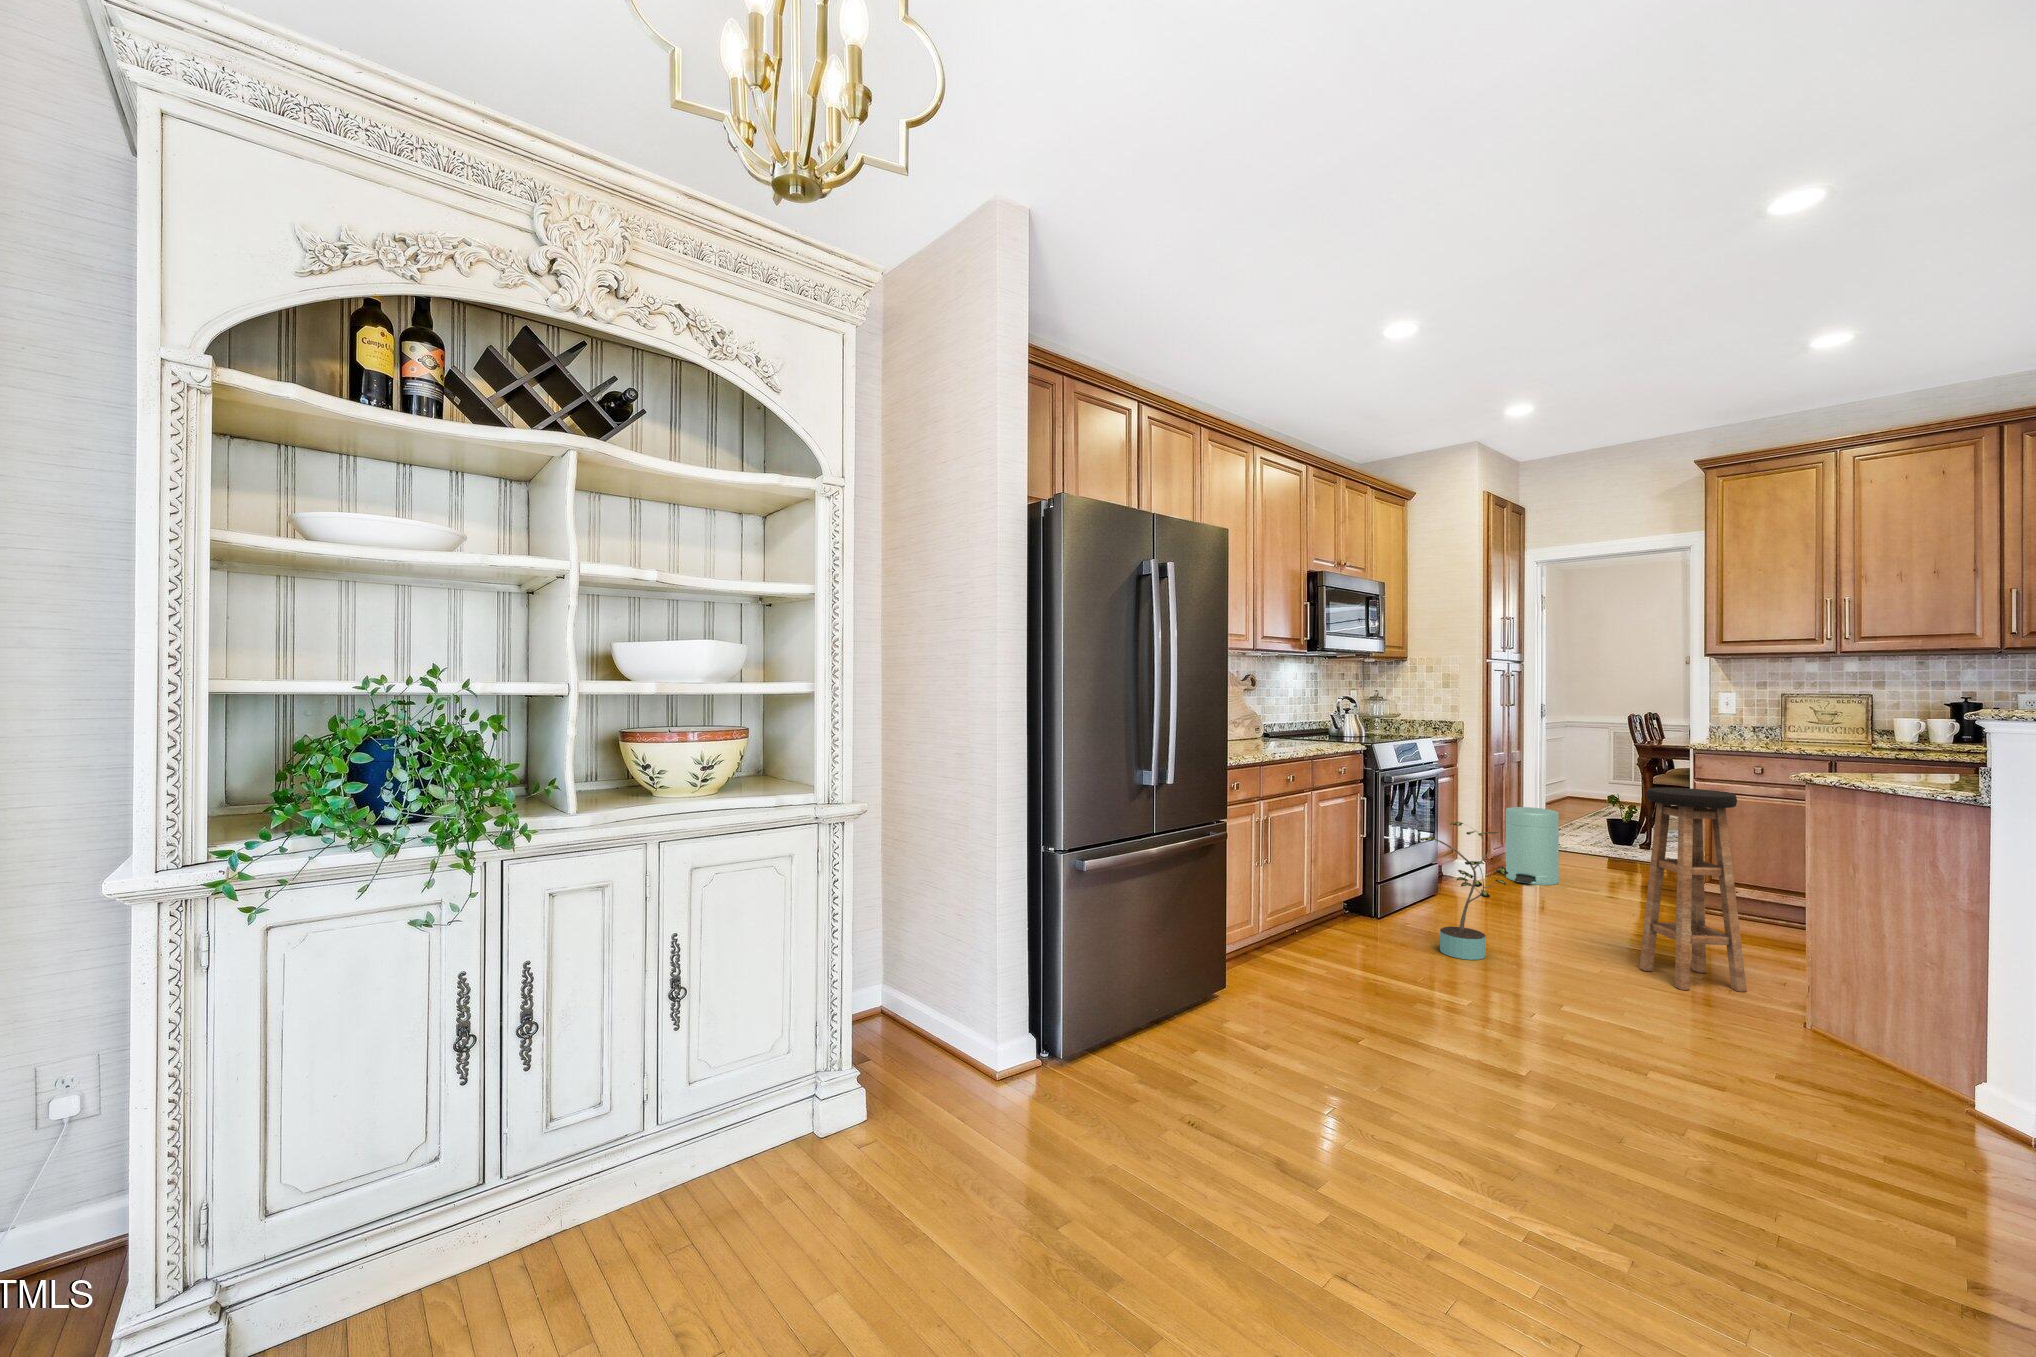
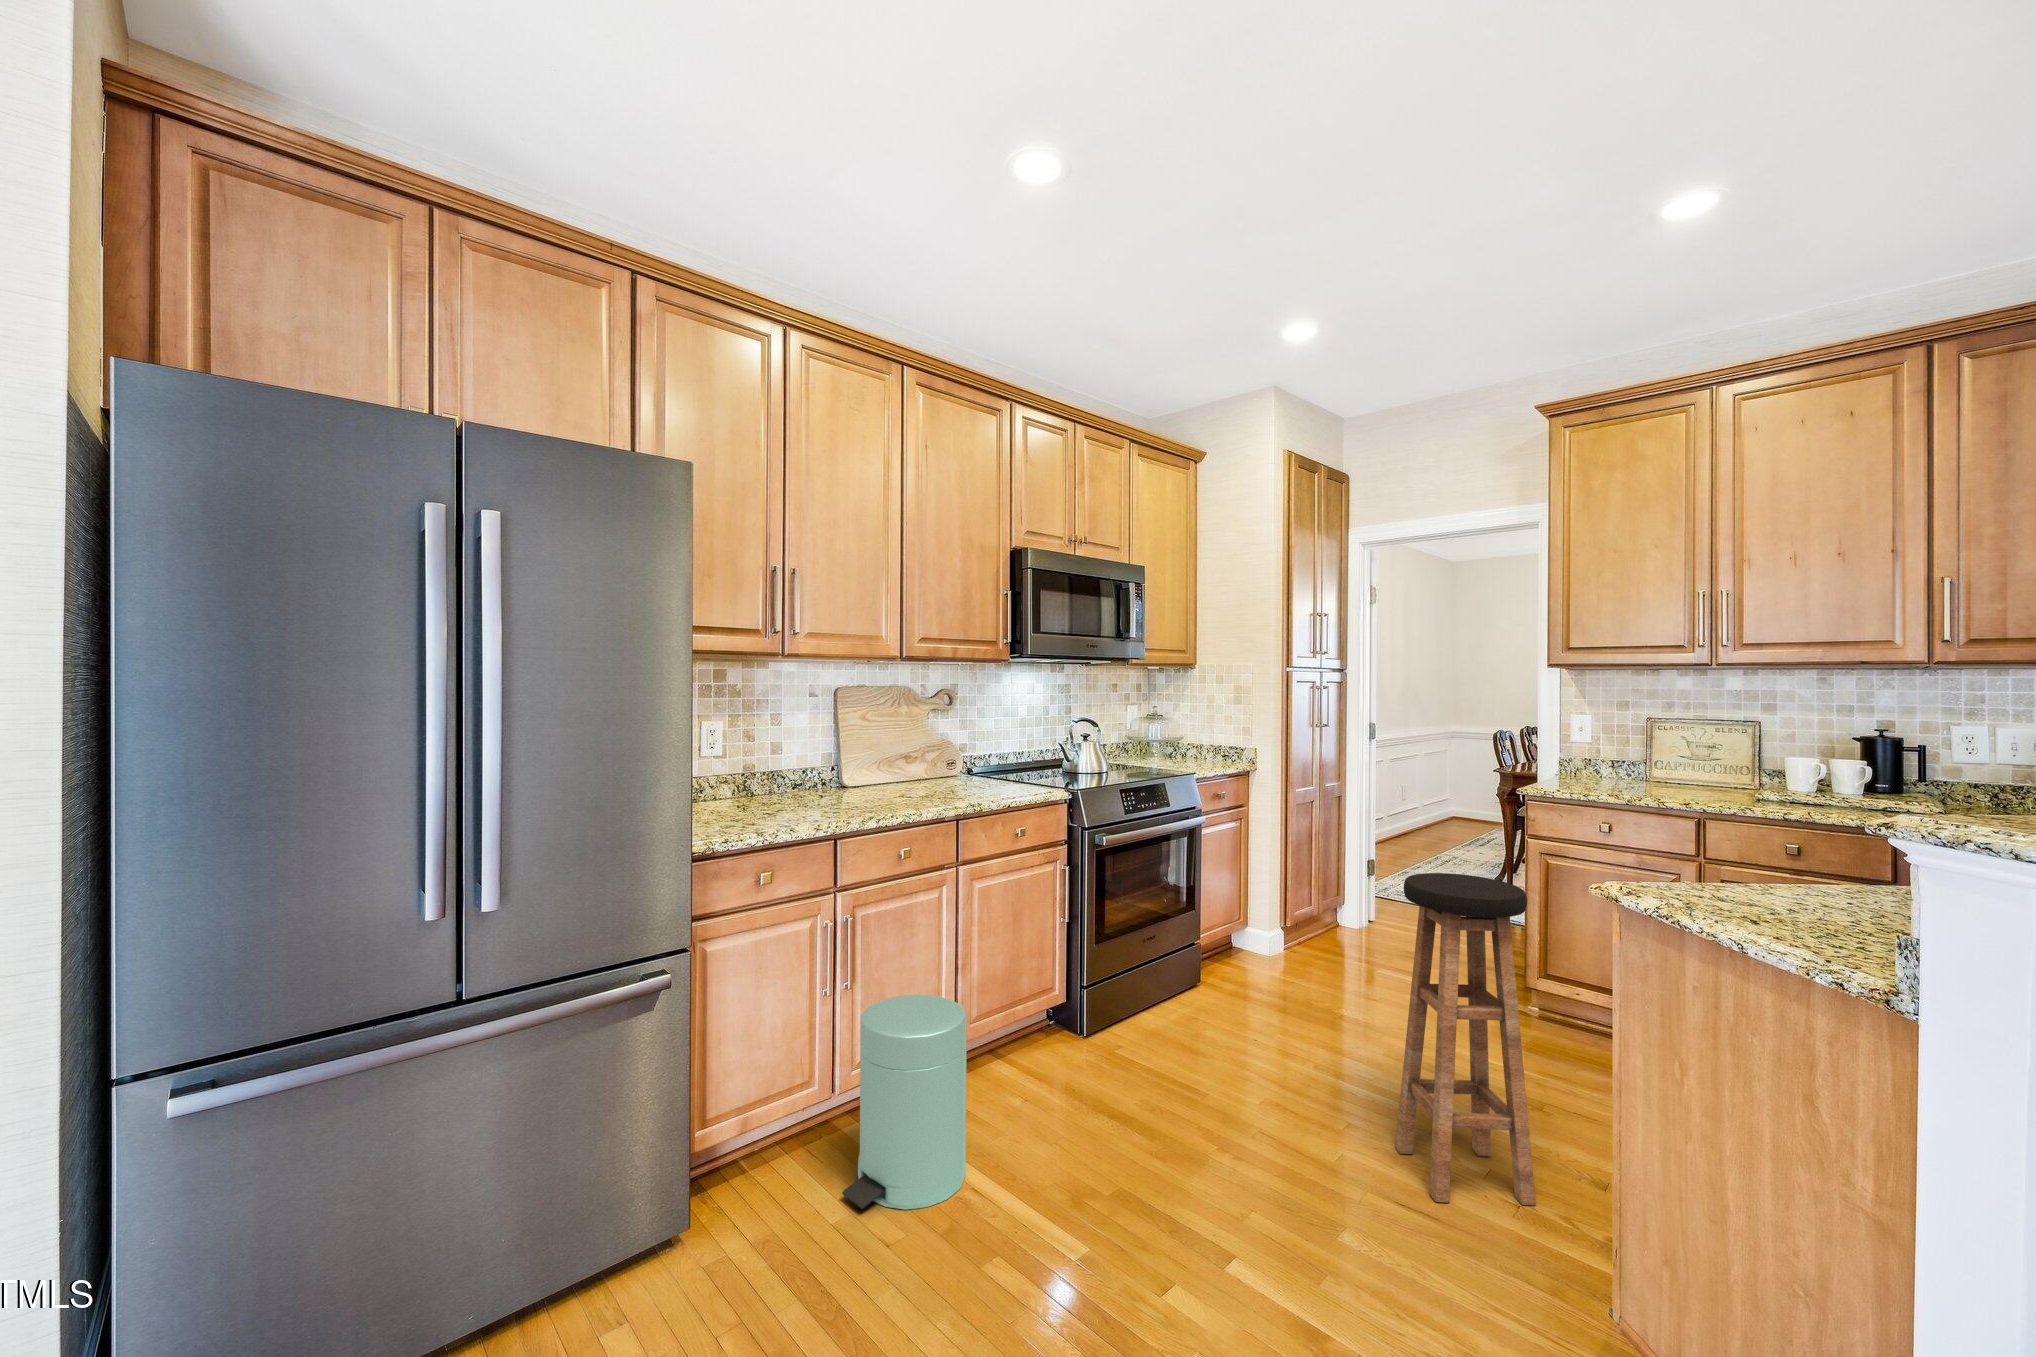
trash can: present [1506,807,1559,885] -> present [842,994,967,1210]
potted plant: present [1420,822,1508,960] -> none [1096,914,1209,1130]

